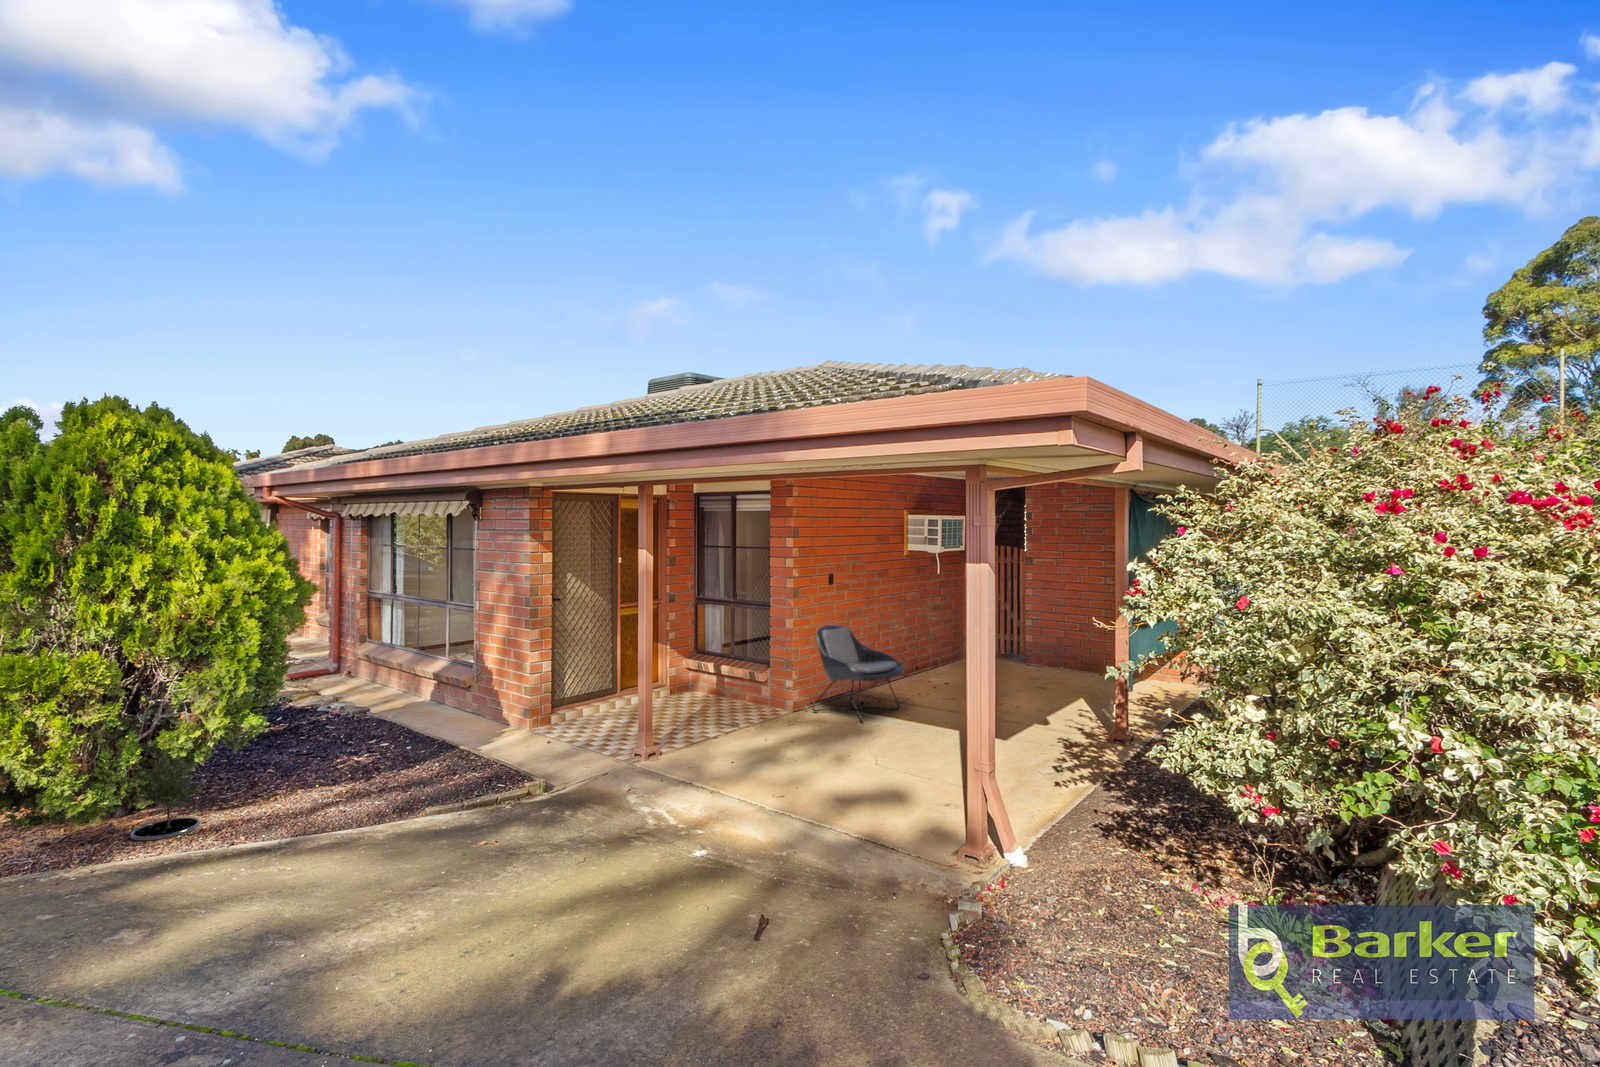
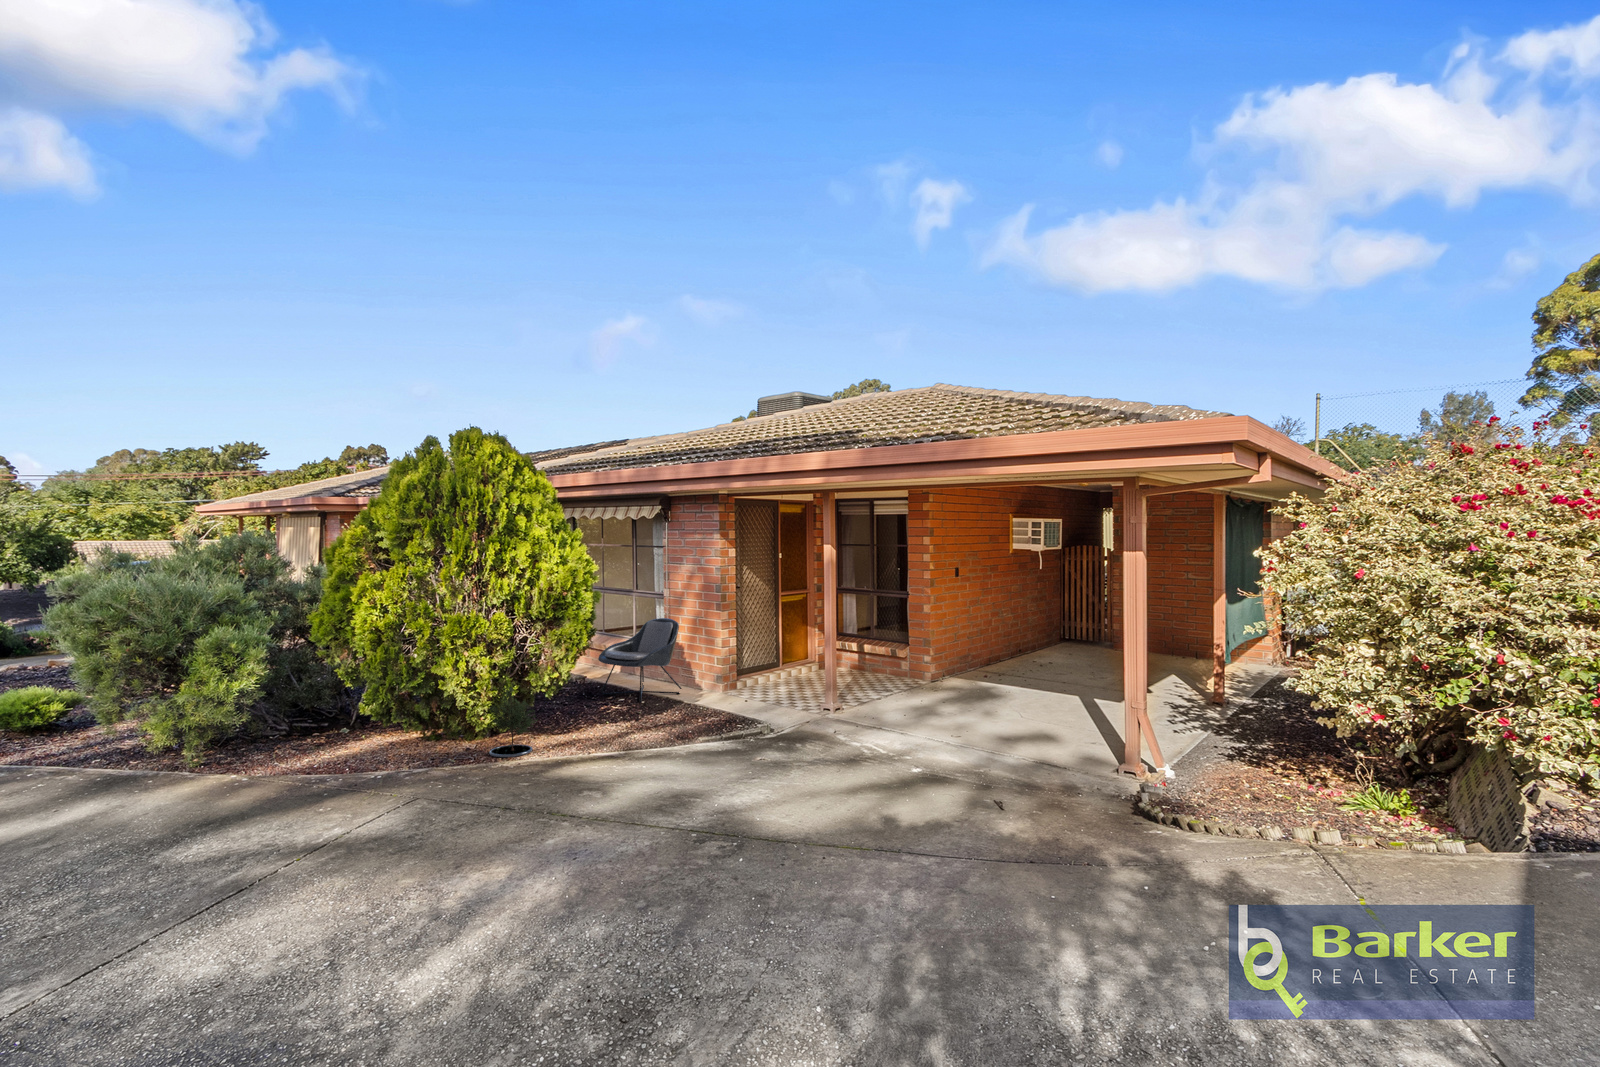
lounge chair: present [812,625,903,721] -> present [598,618,682,702]

